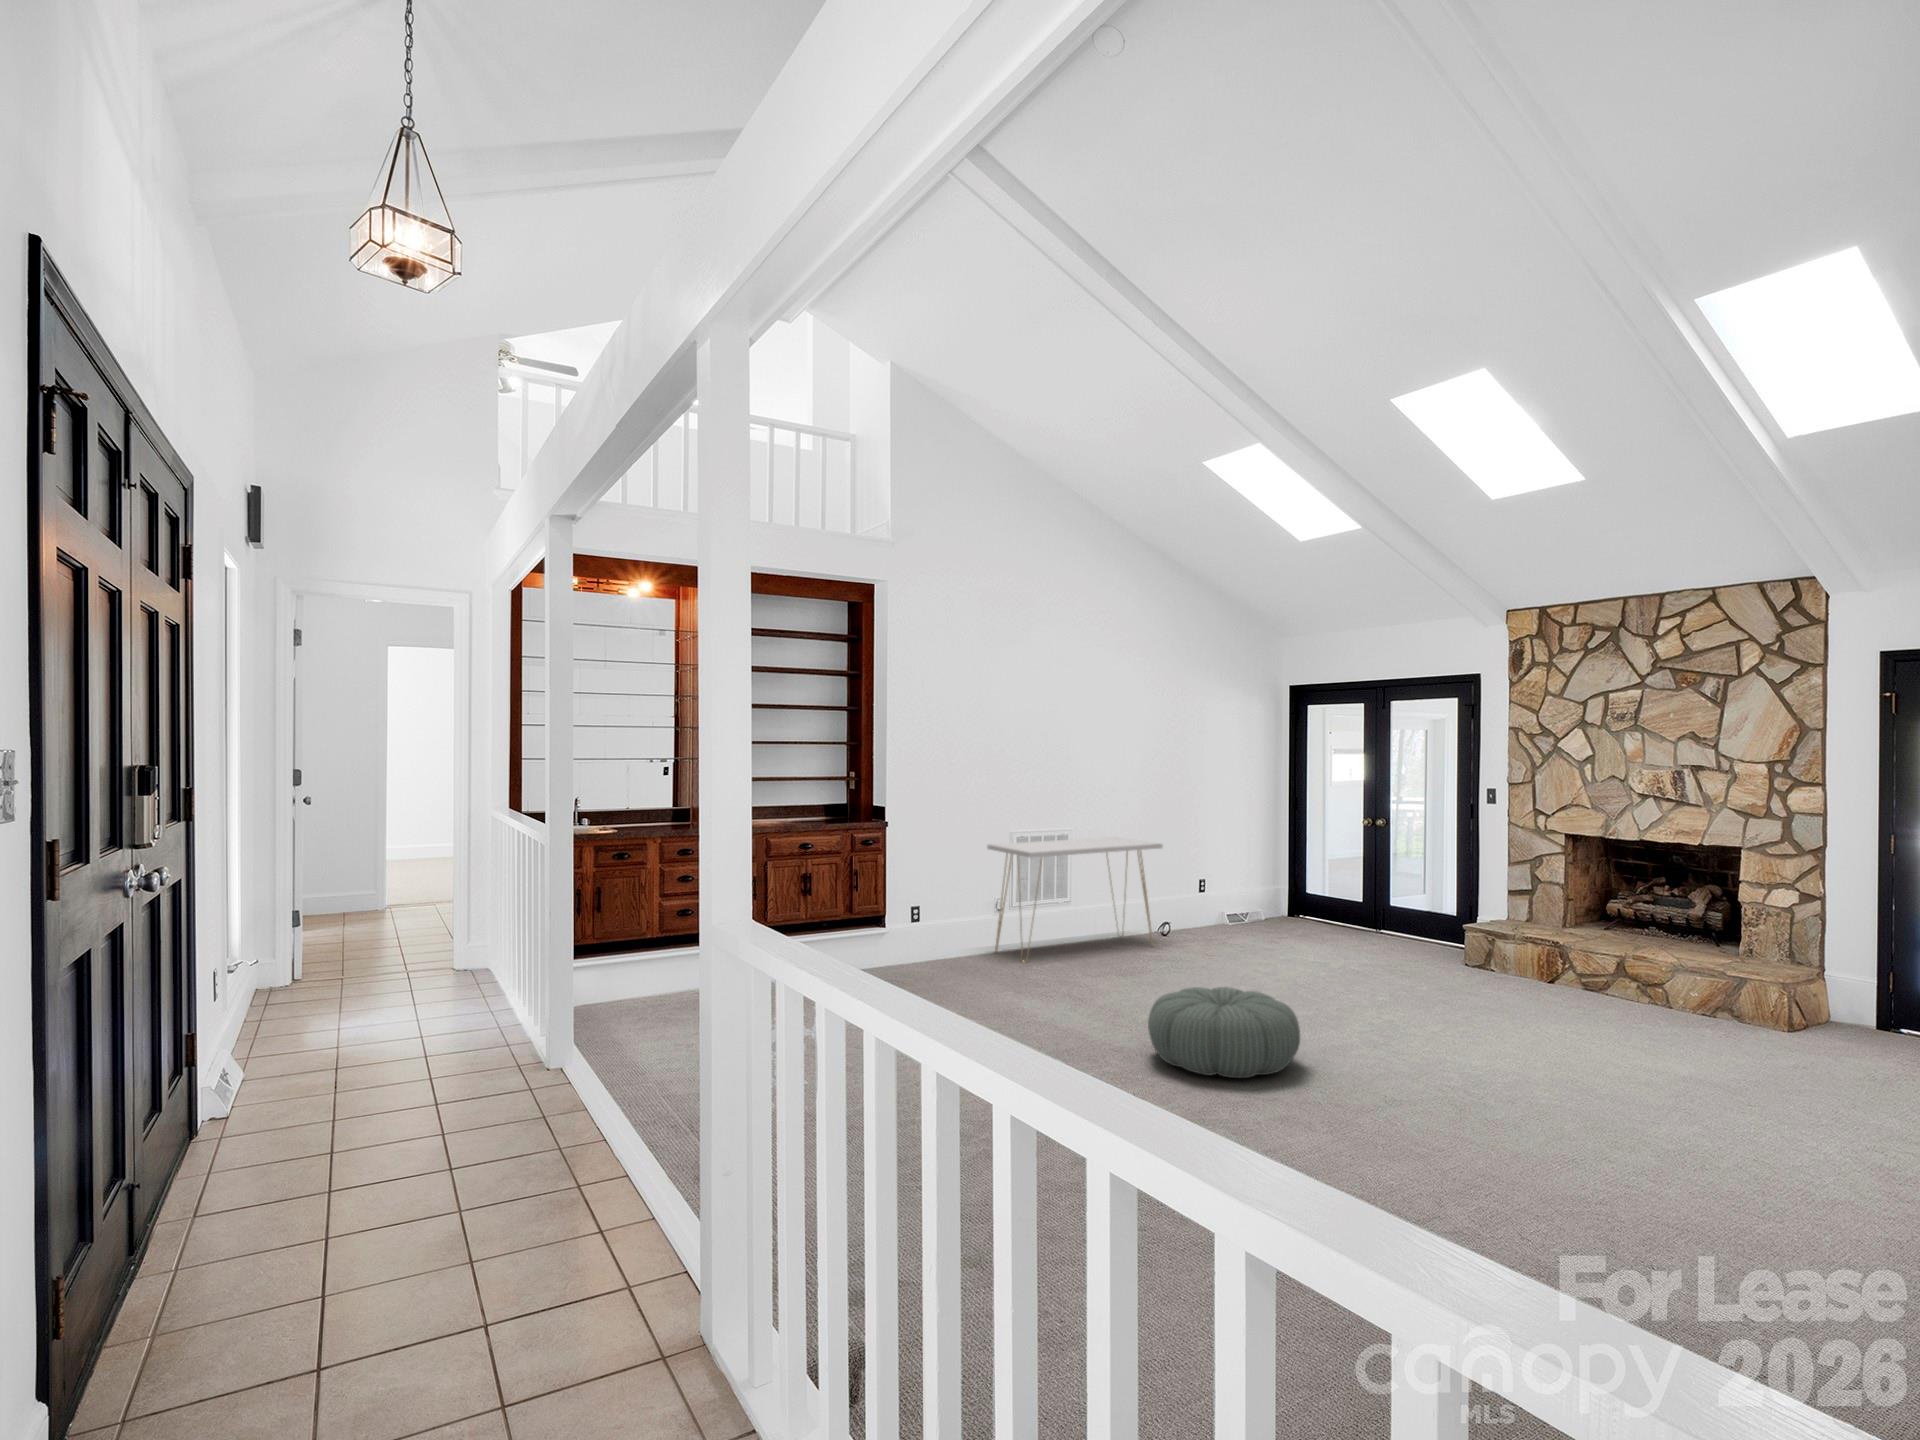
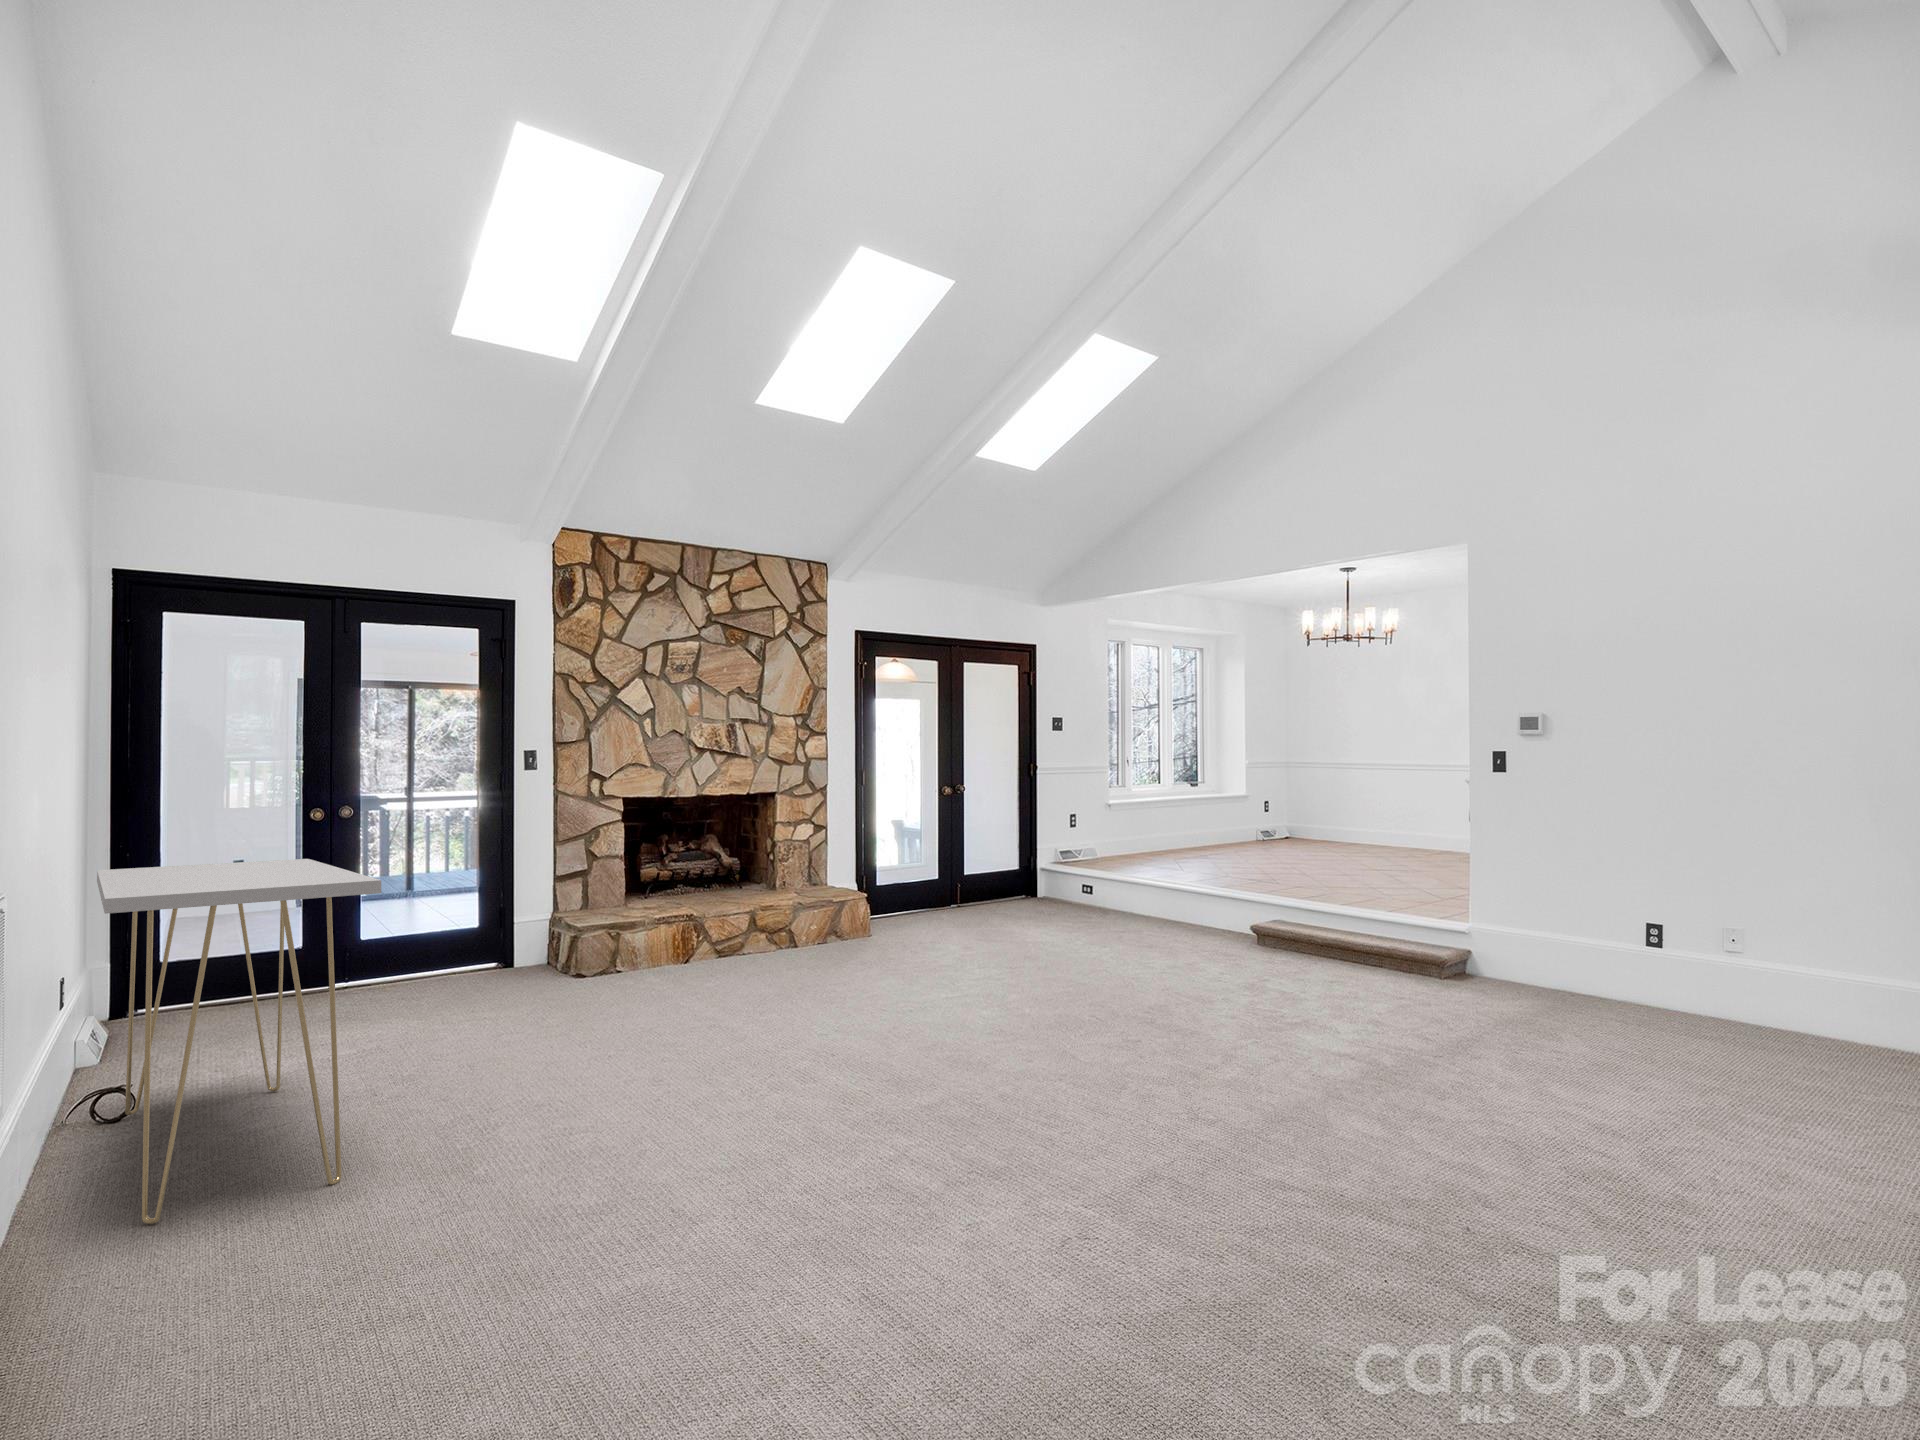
pouf: present [1148,987,1300,1078] -> none [1006,950,1203,1059]

